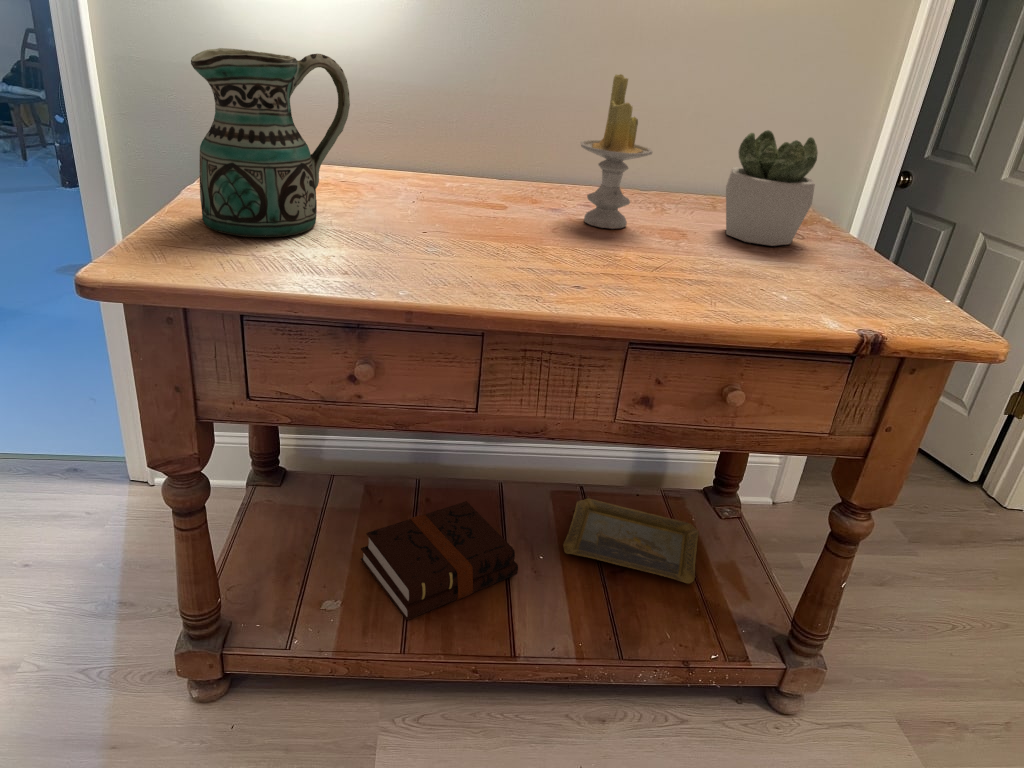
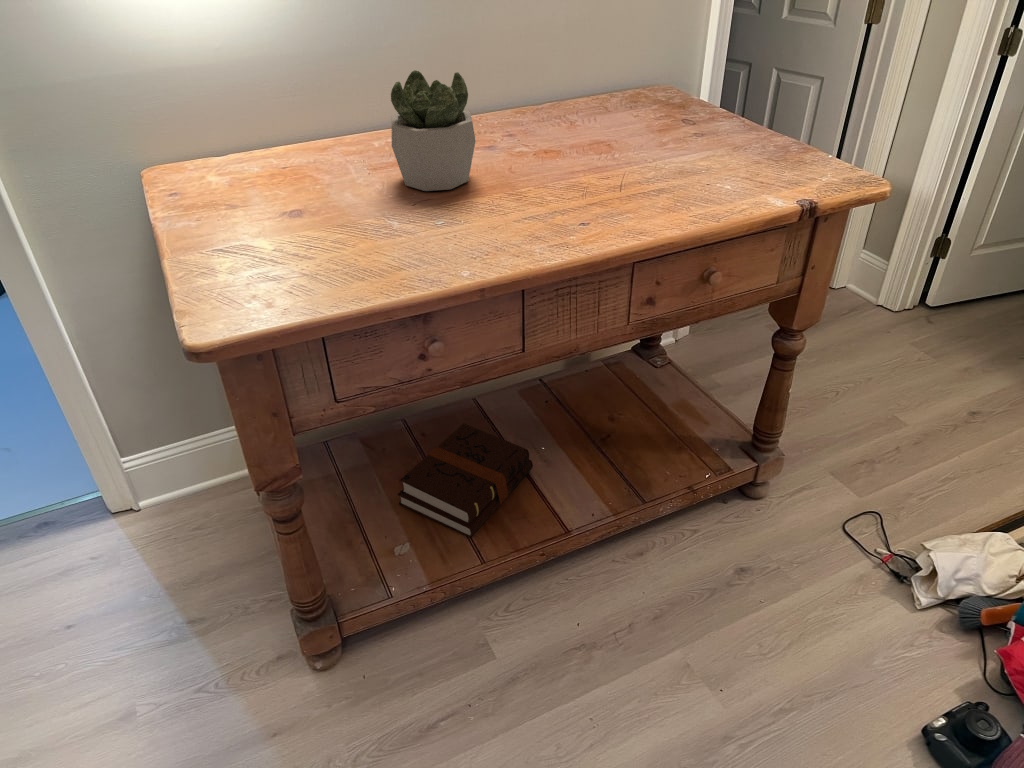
ceramic pitcher: present [191,48,350,237] -> none [174,56,316,257]
candle: present [581,74,652,229] -> none [507,10,574,155]
succulent plant: present [726,130,818,246] -> present [391,70,475,191]
tray: present [564,498,699,584] -> none [544,380,665,438]

